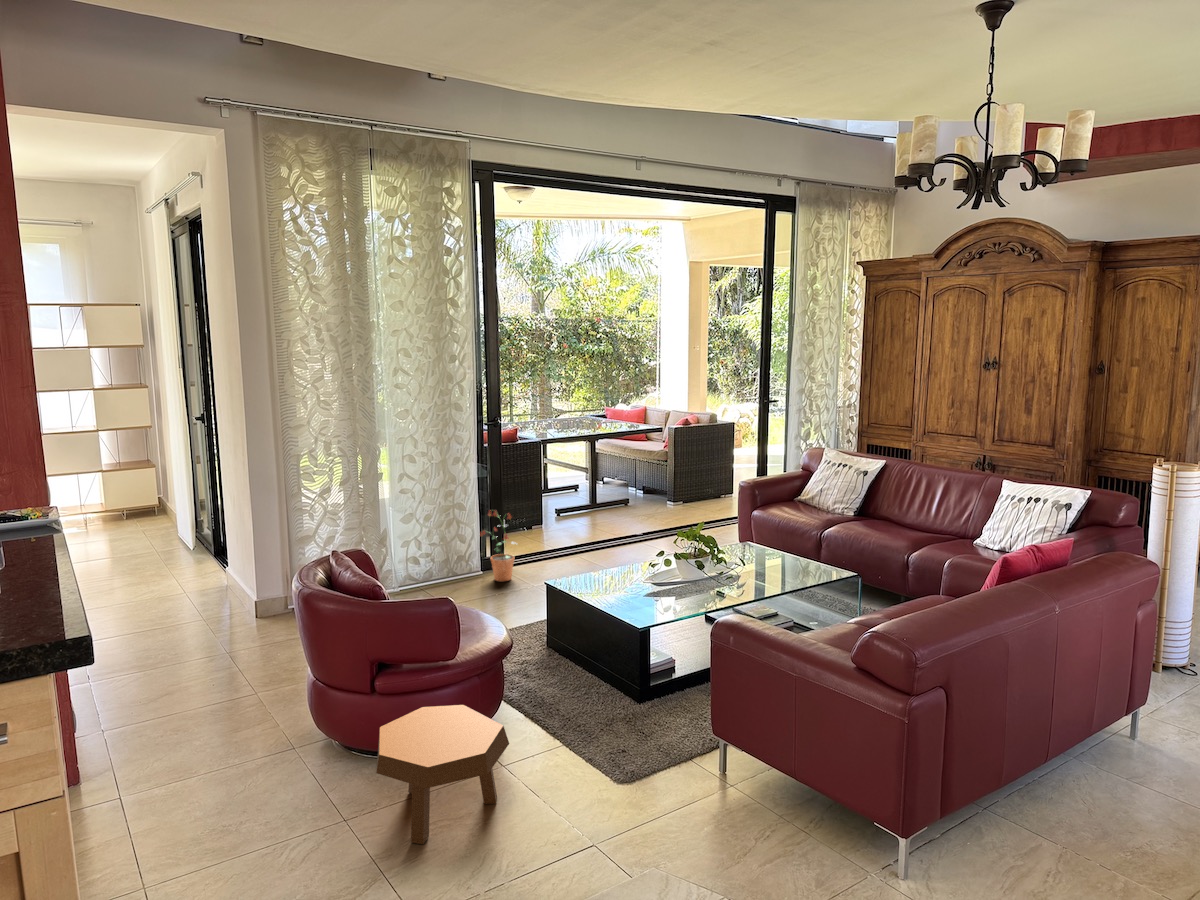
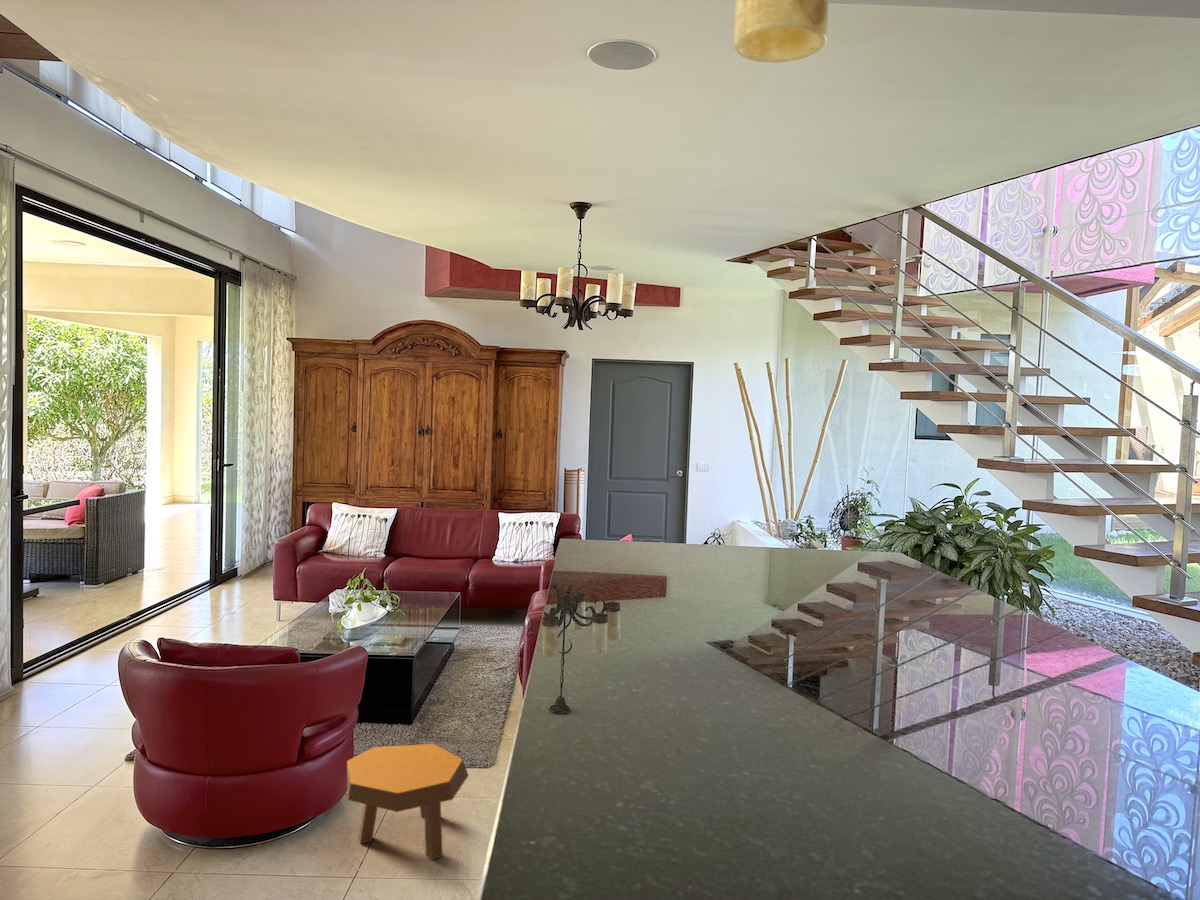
potted plant: present [480,510,515,581] -> none [20,607,71,694]

